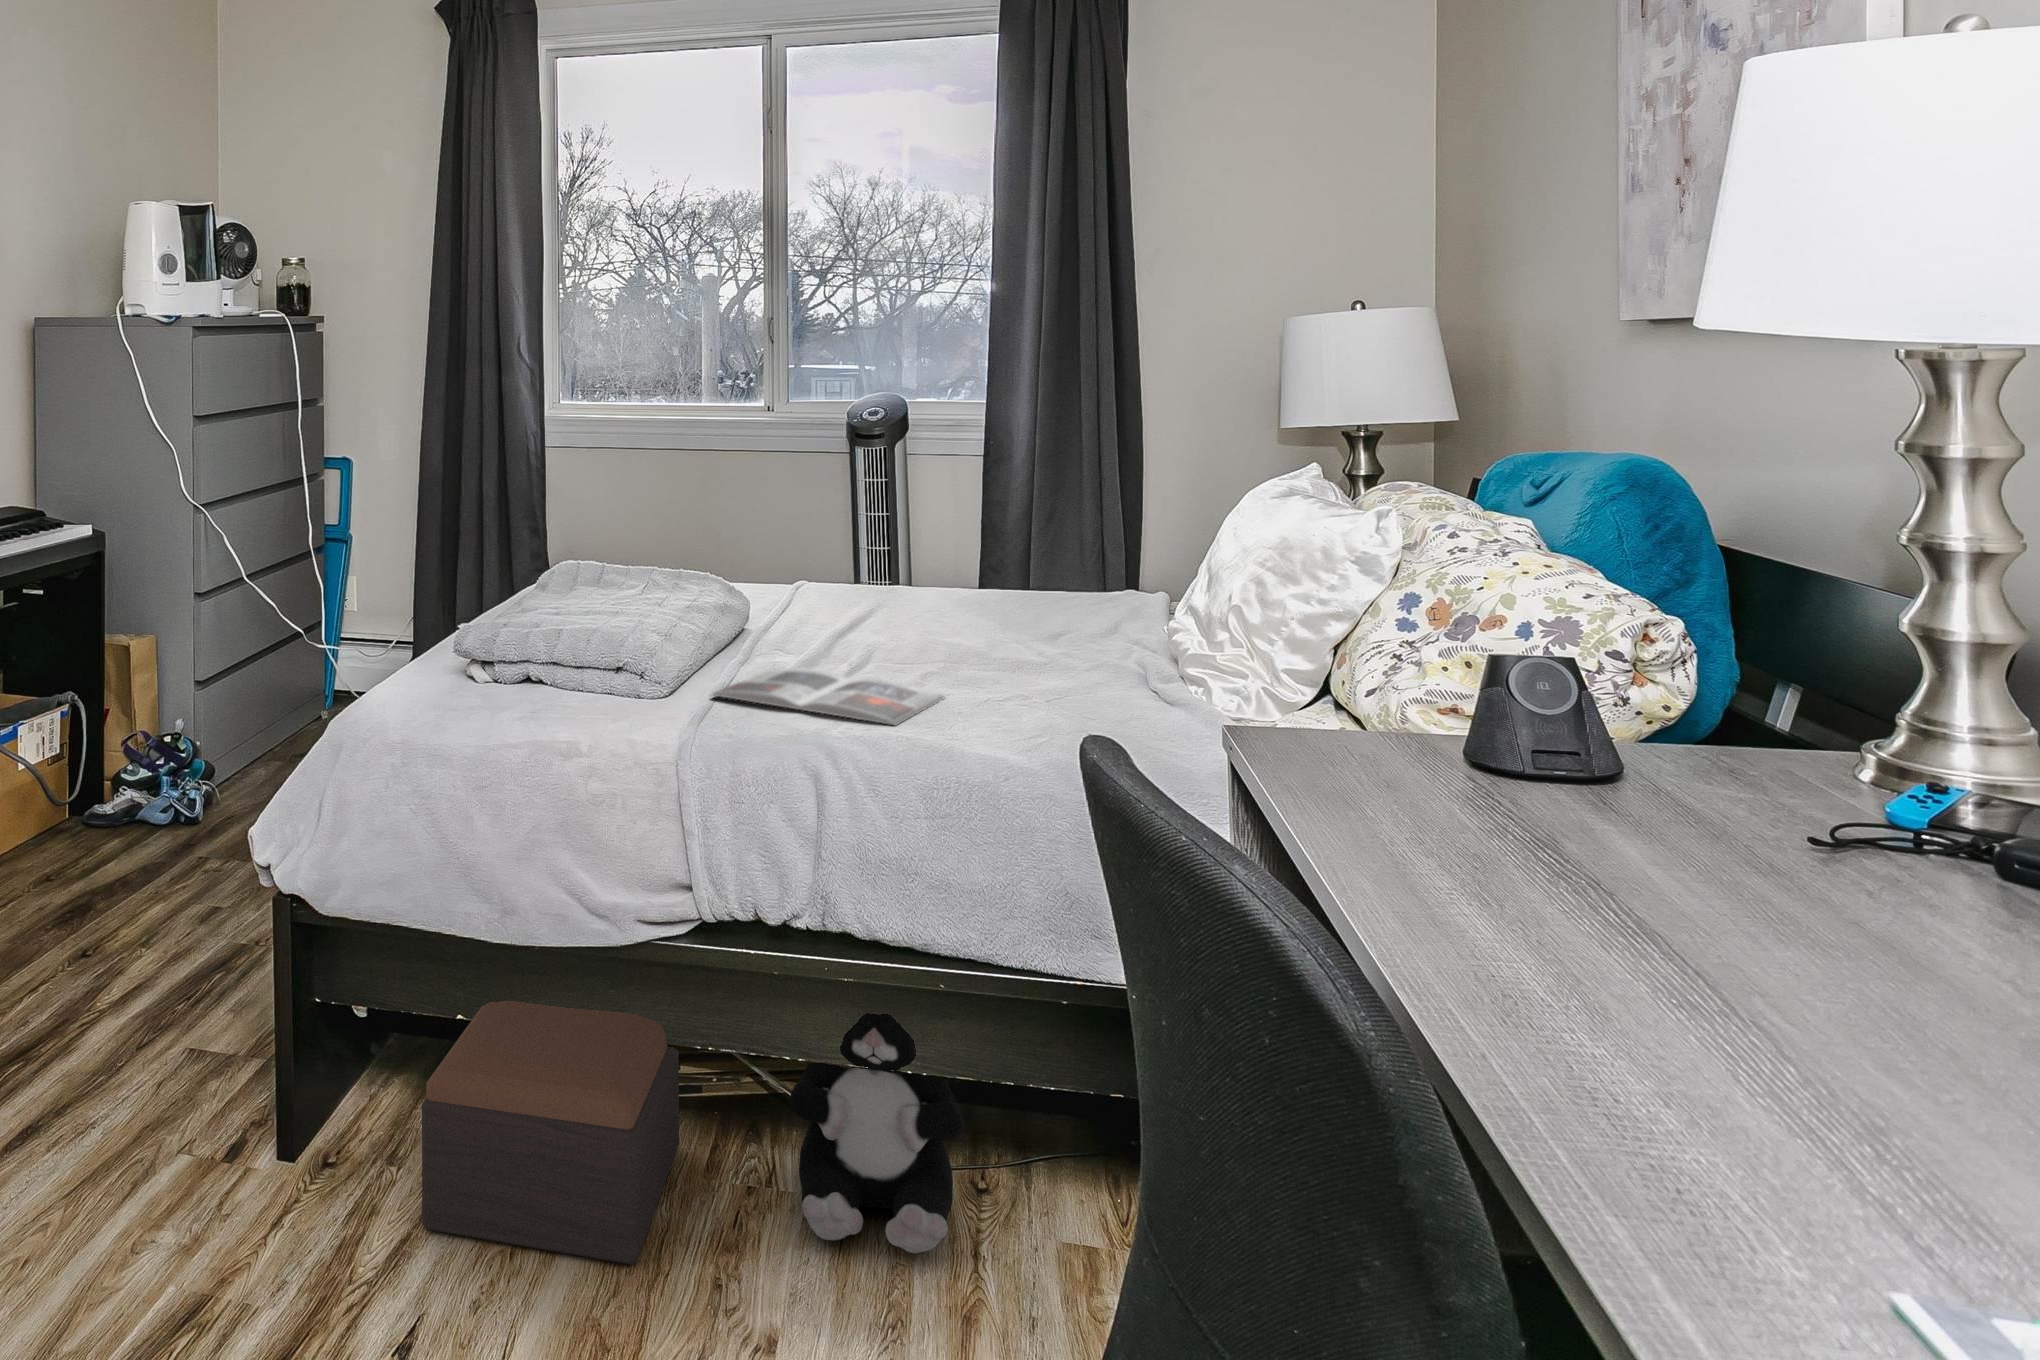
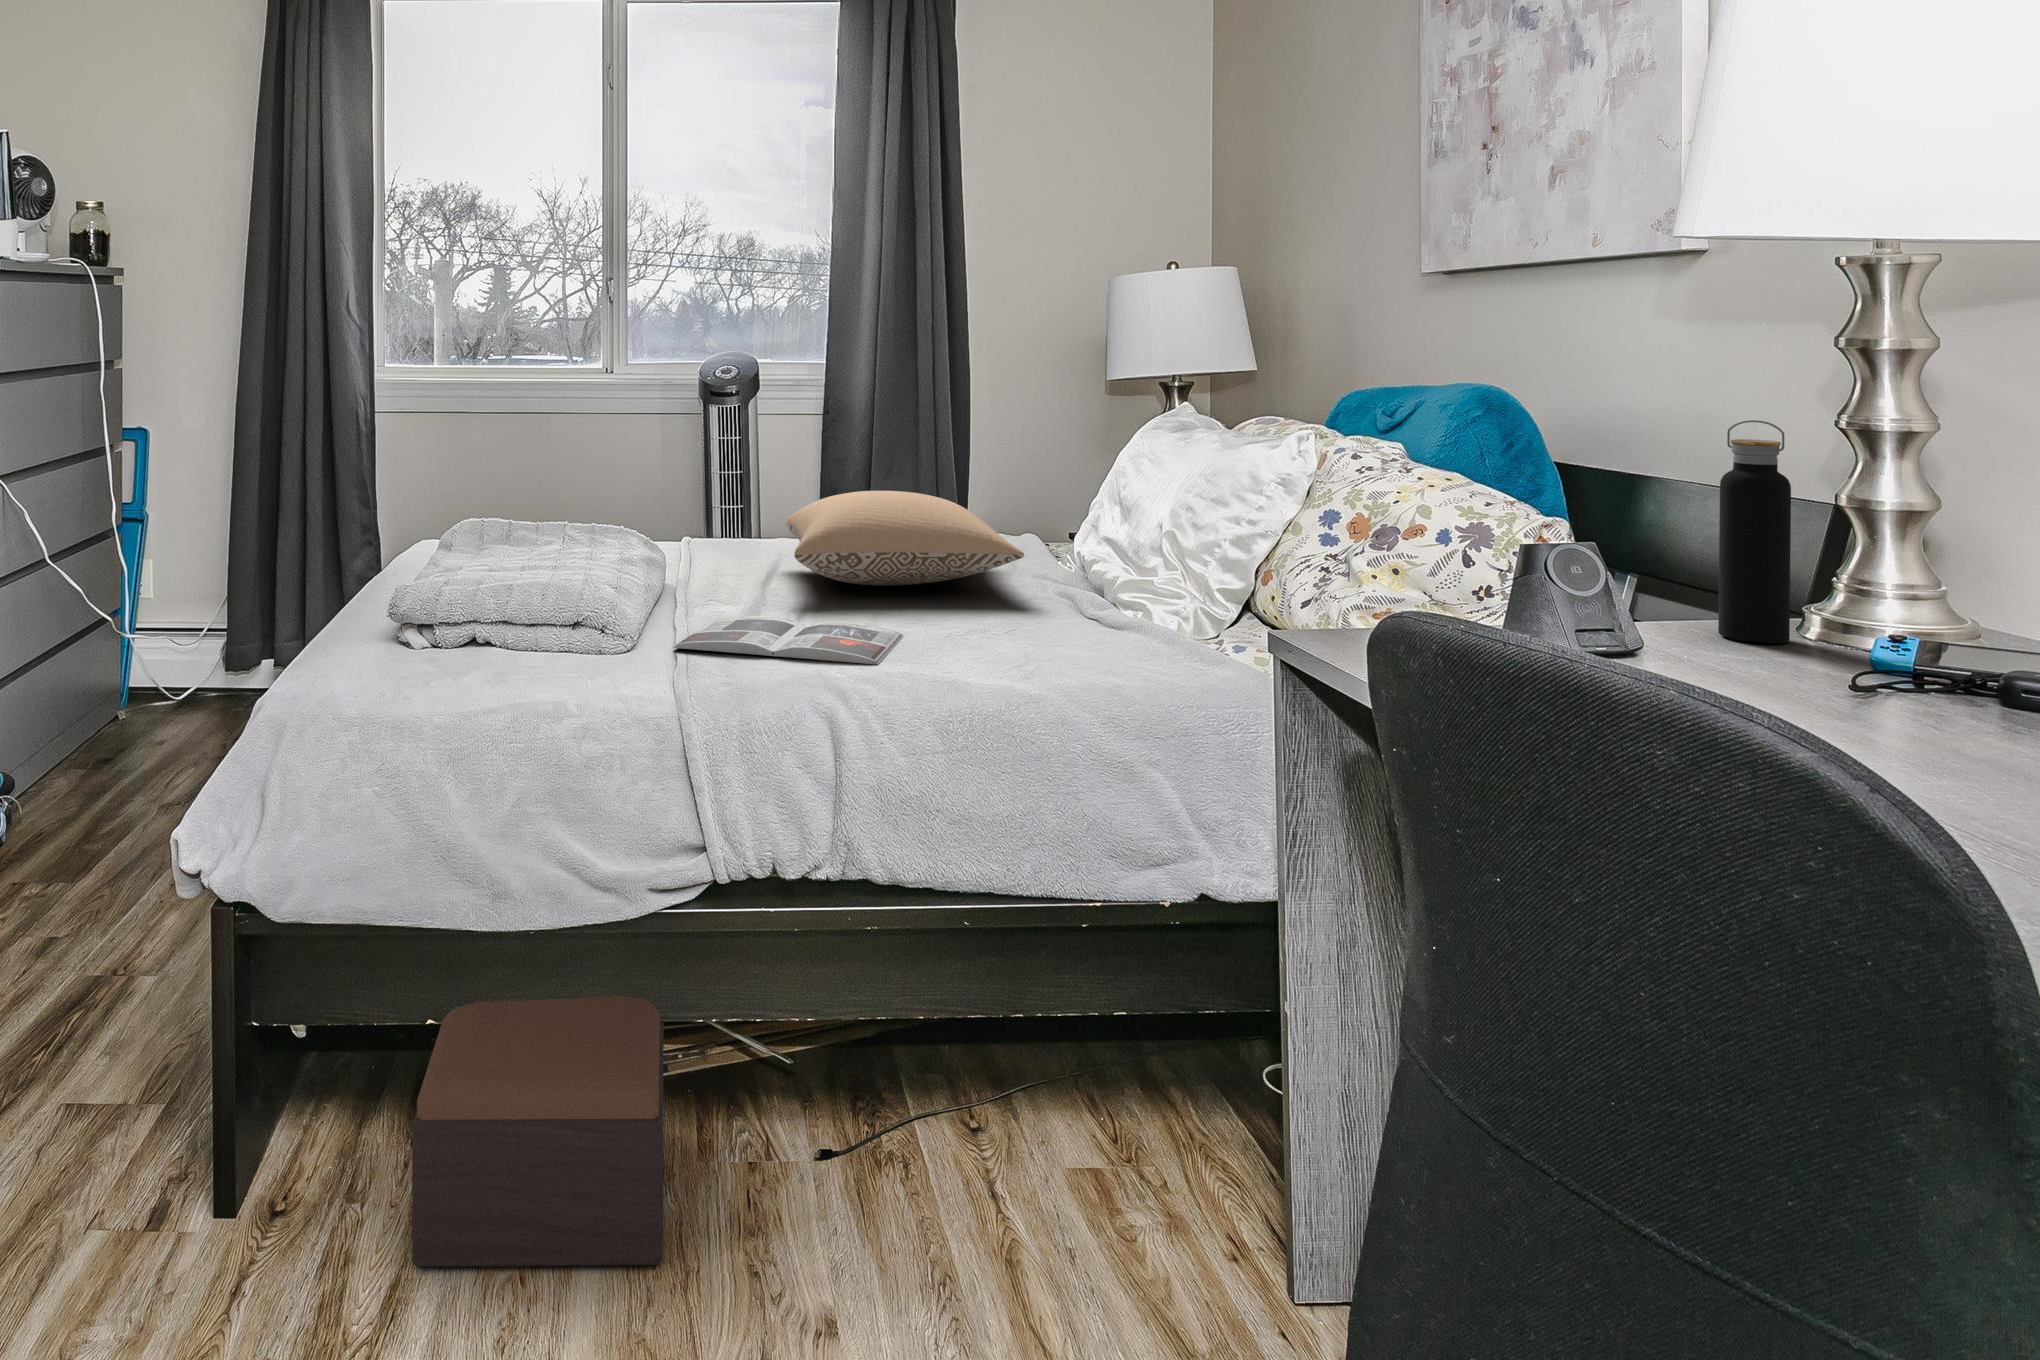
water bottle: none [1746,528,1829,778] -> present [1718,420,1791,643]
pillow: none [862,547,1101,644] -> present [786,491,1024,586]
plush toy: present [789,1013,964,1254] -> none [787,922,973,1202]

